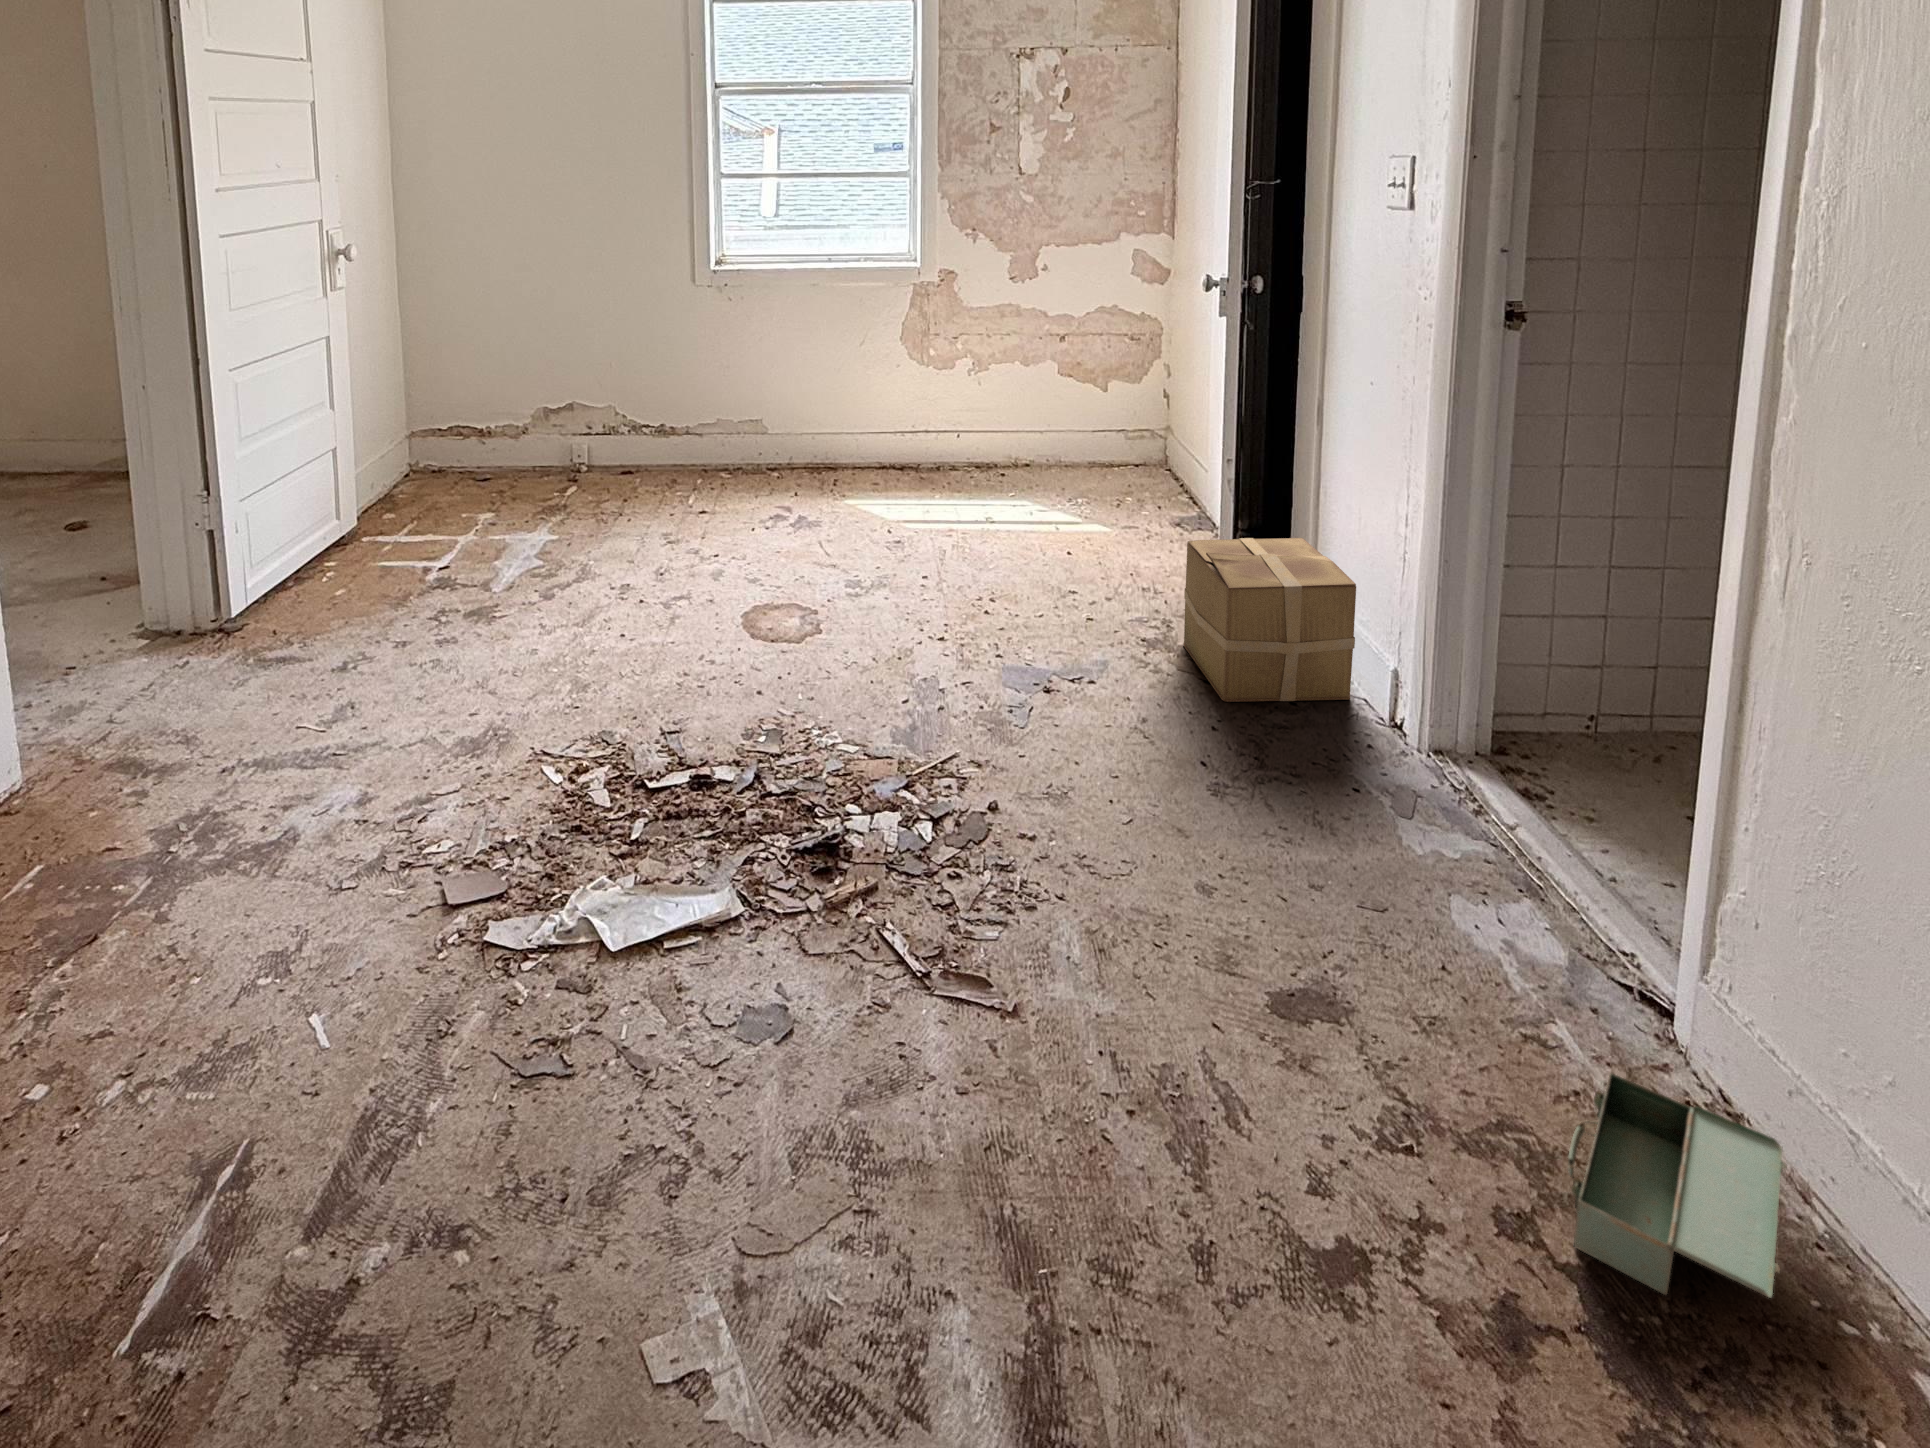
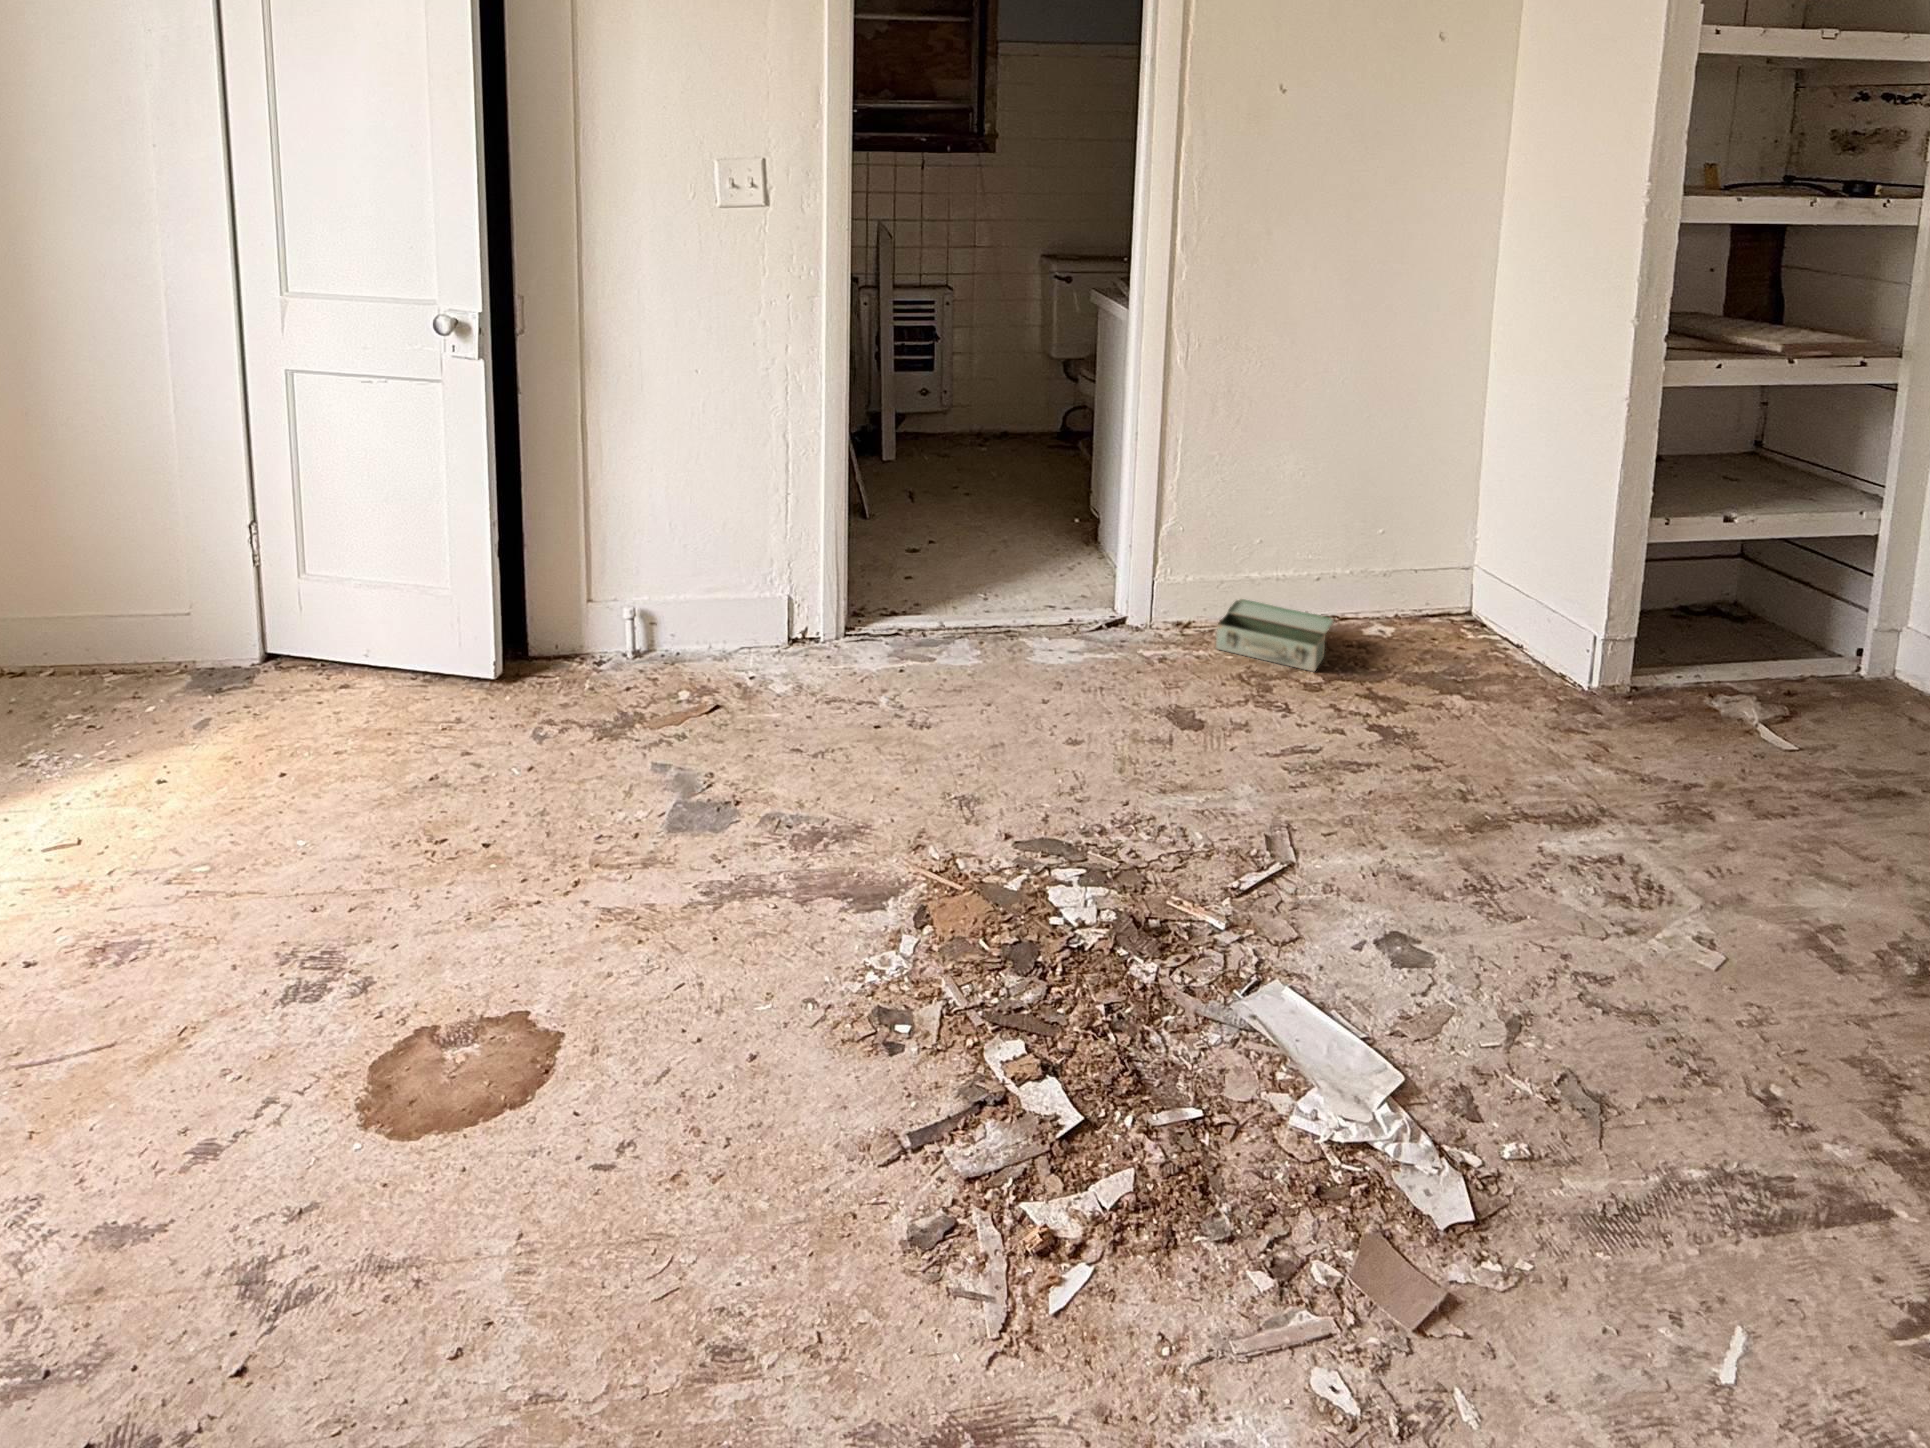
cardboard box: present [1183,538,1356,702] -> none [631,544,776,717]

